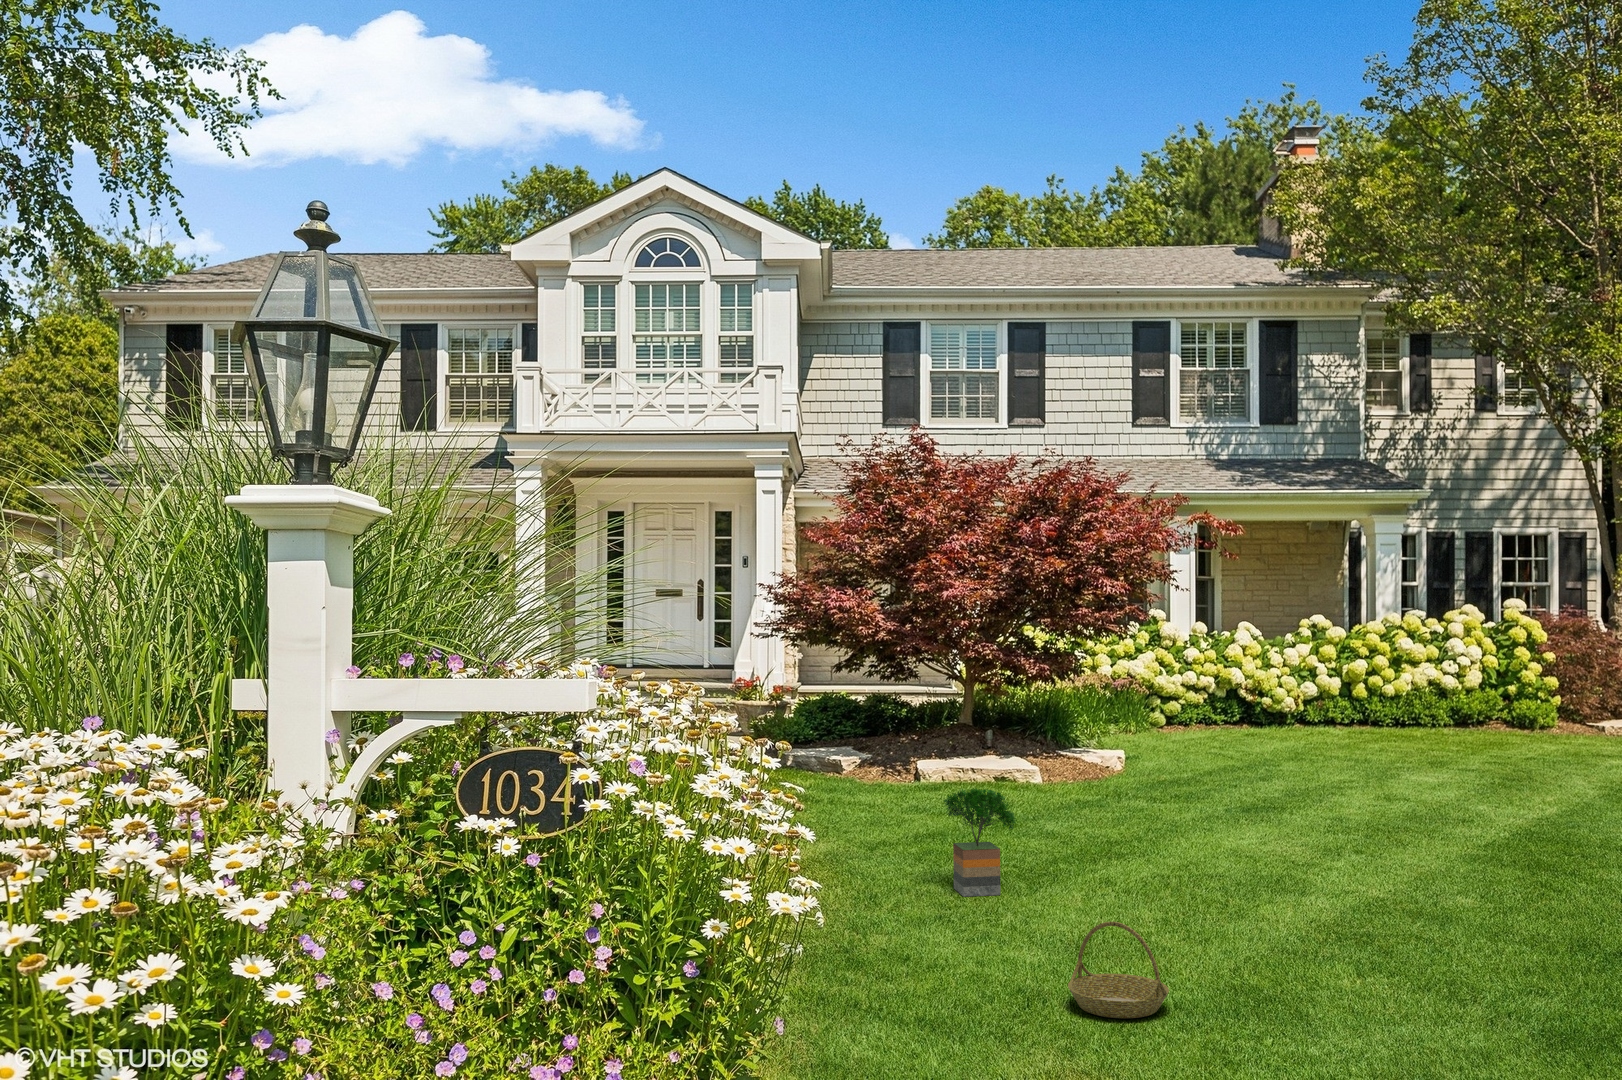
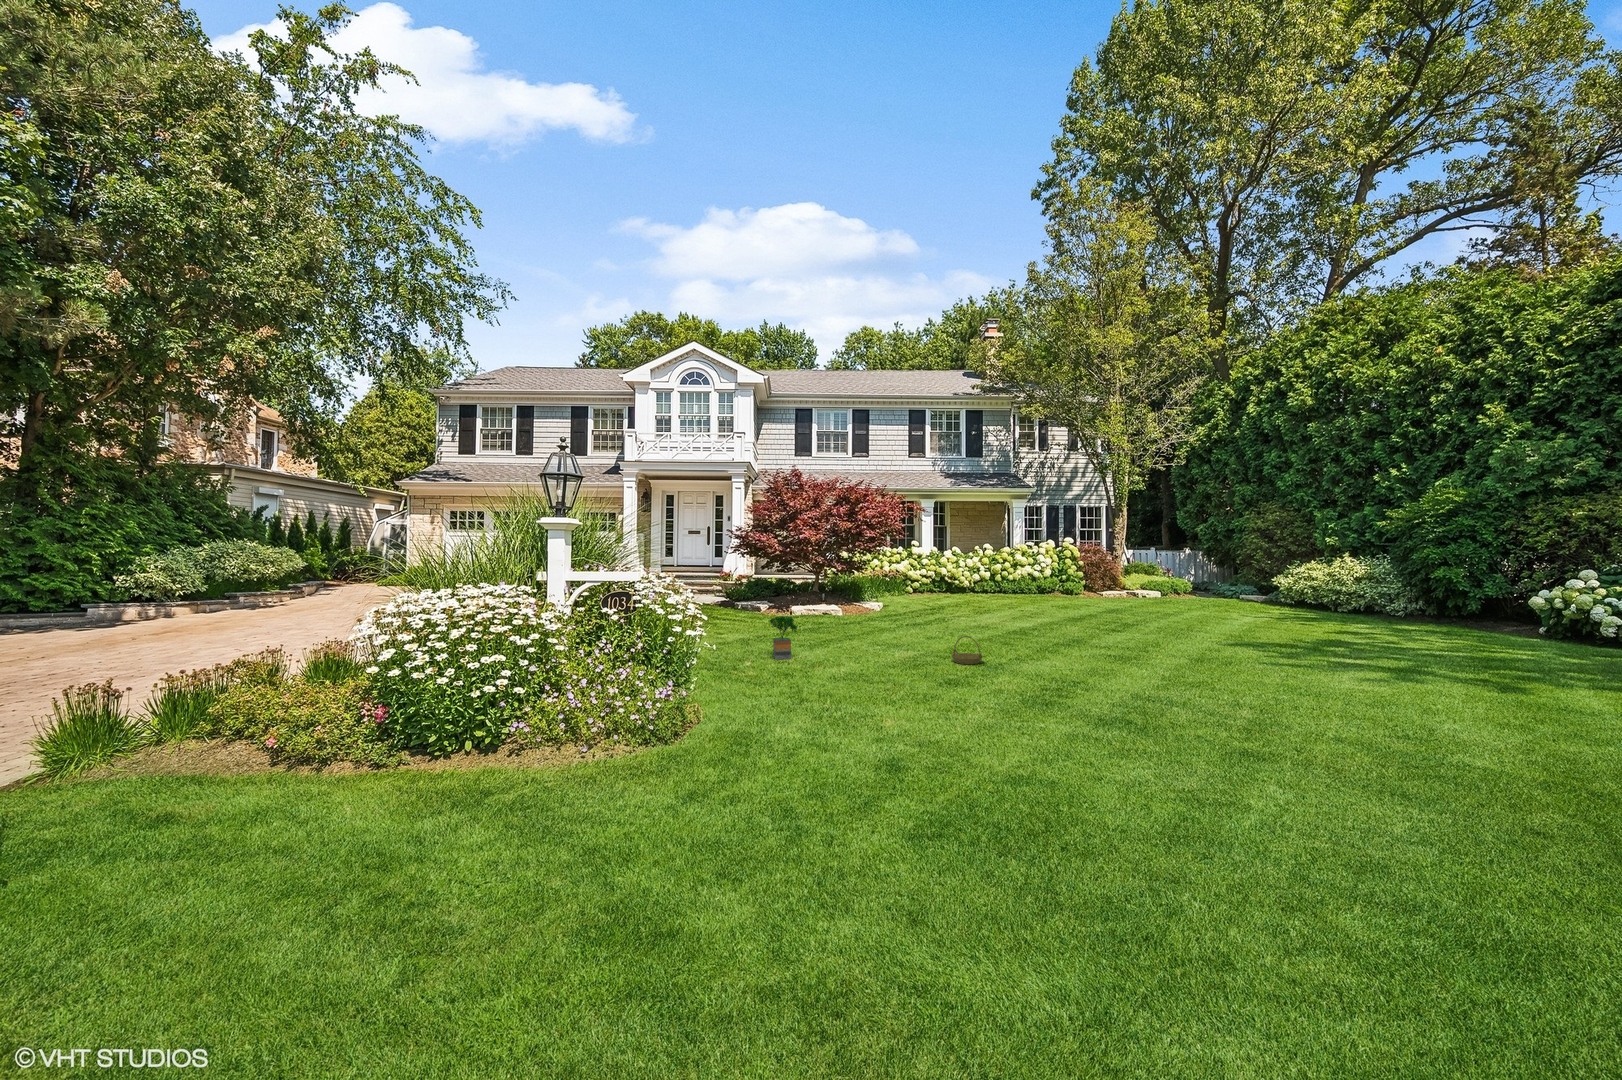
basket: present [1068,922,1169,1018] -> present [952,636,983,664]

